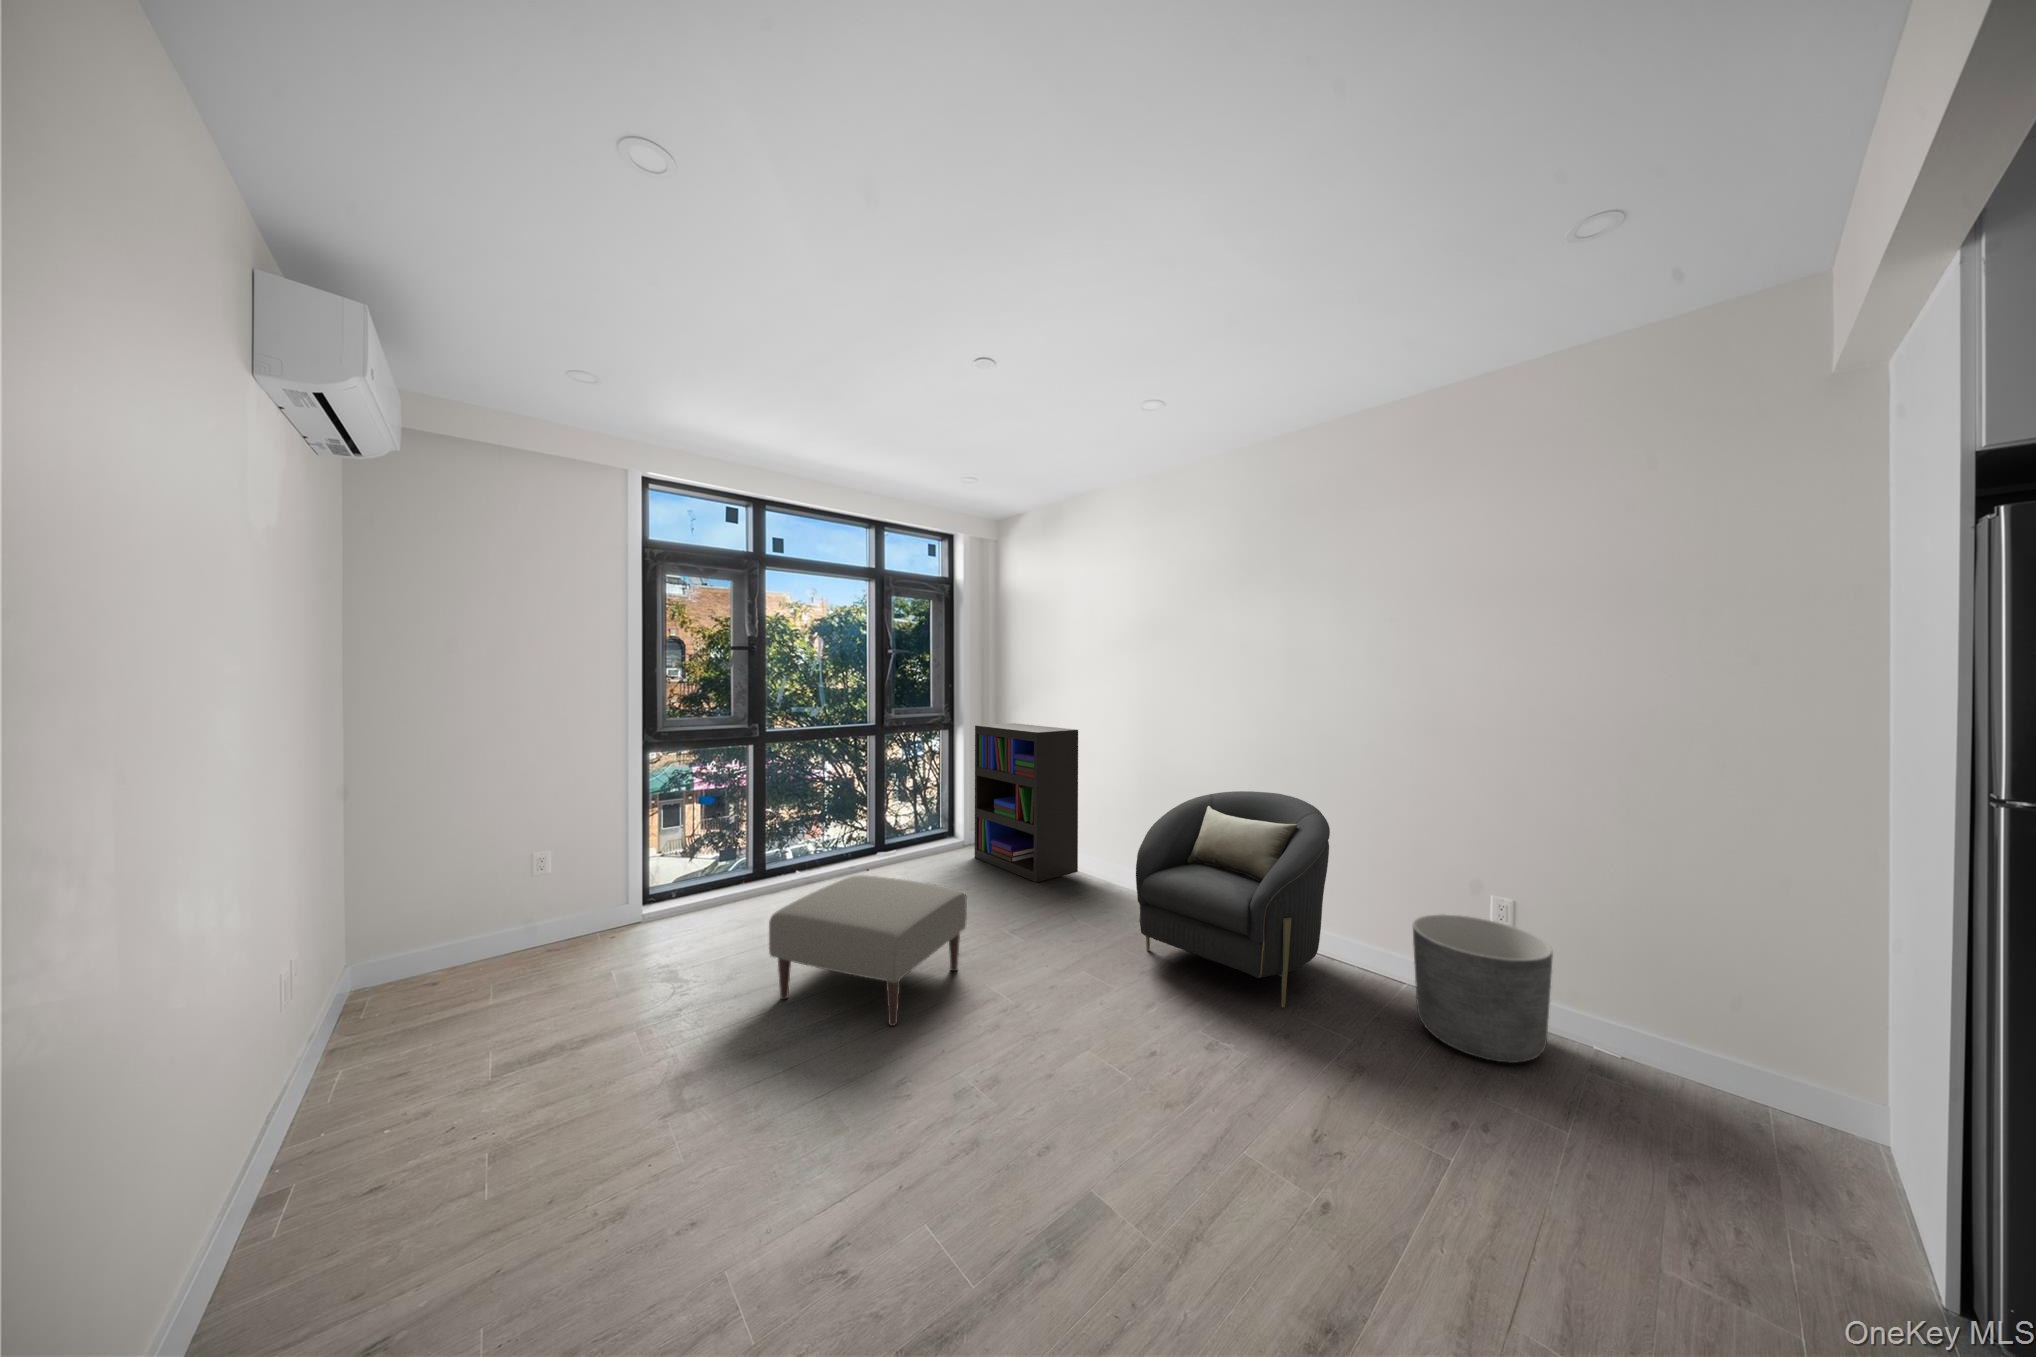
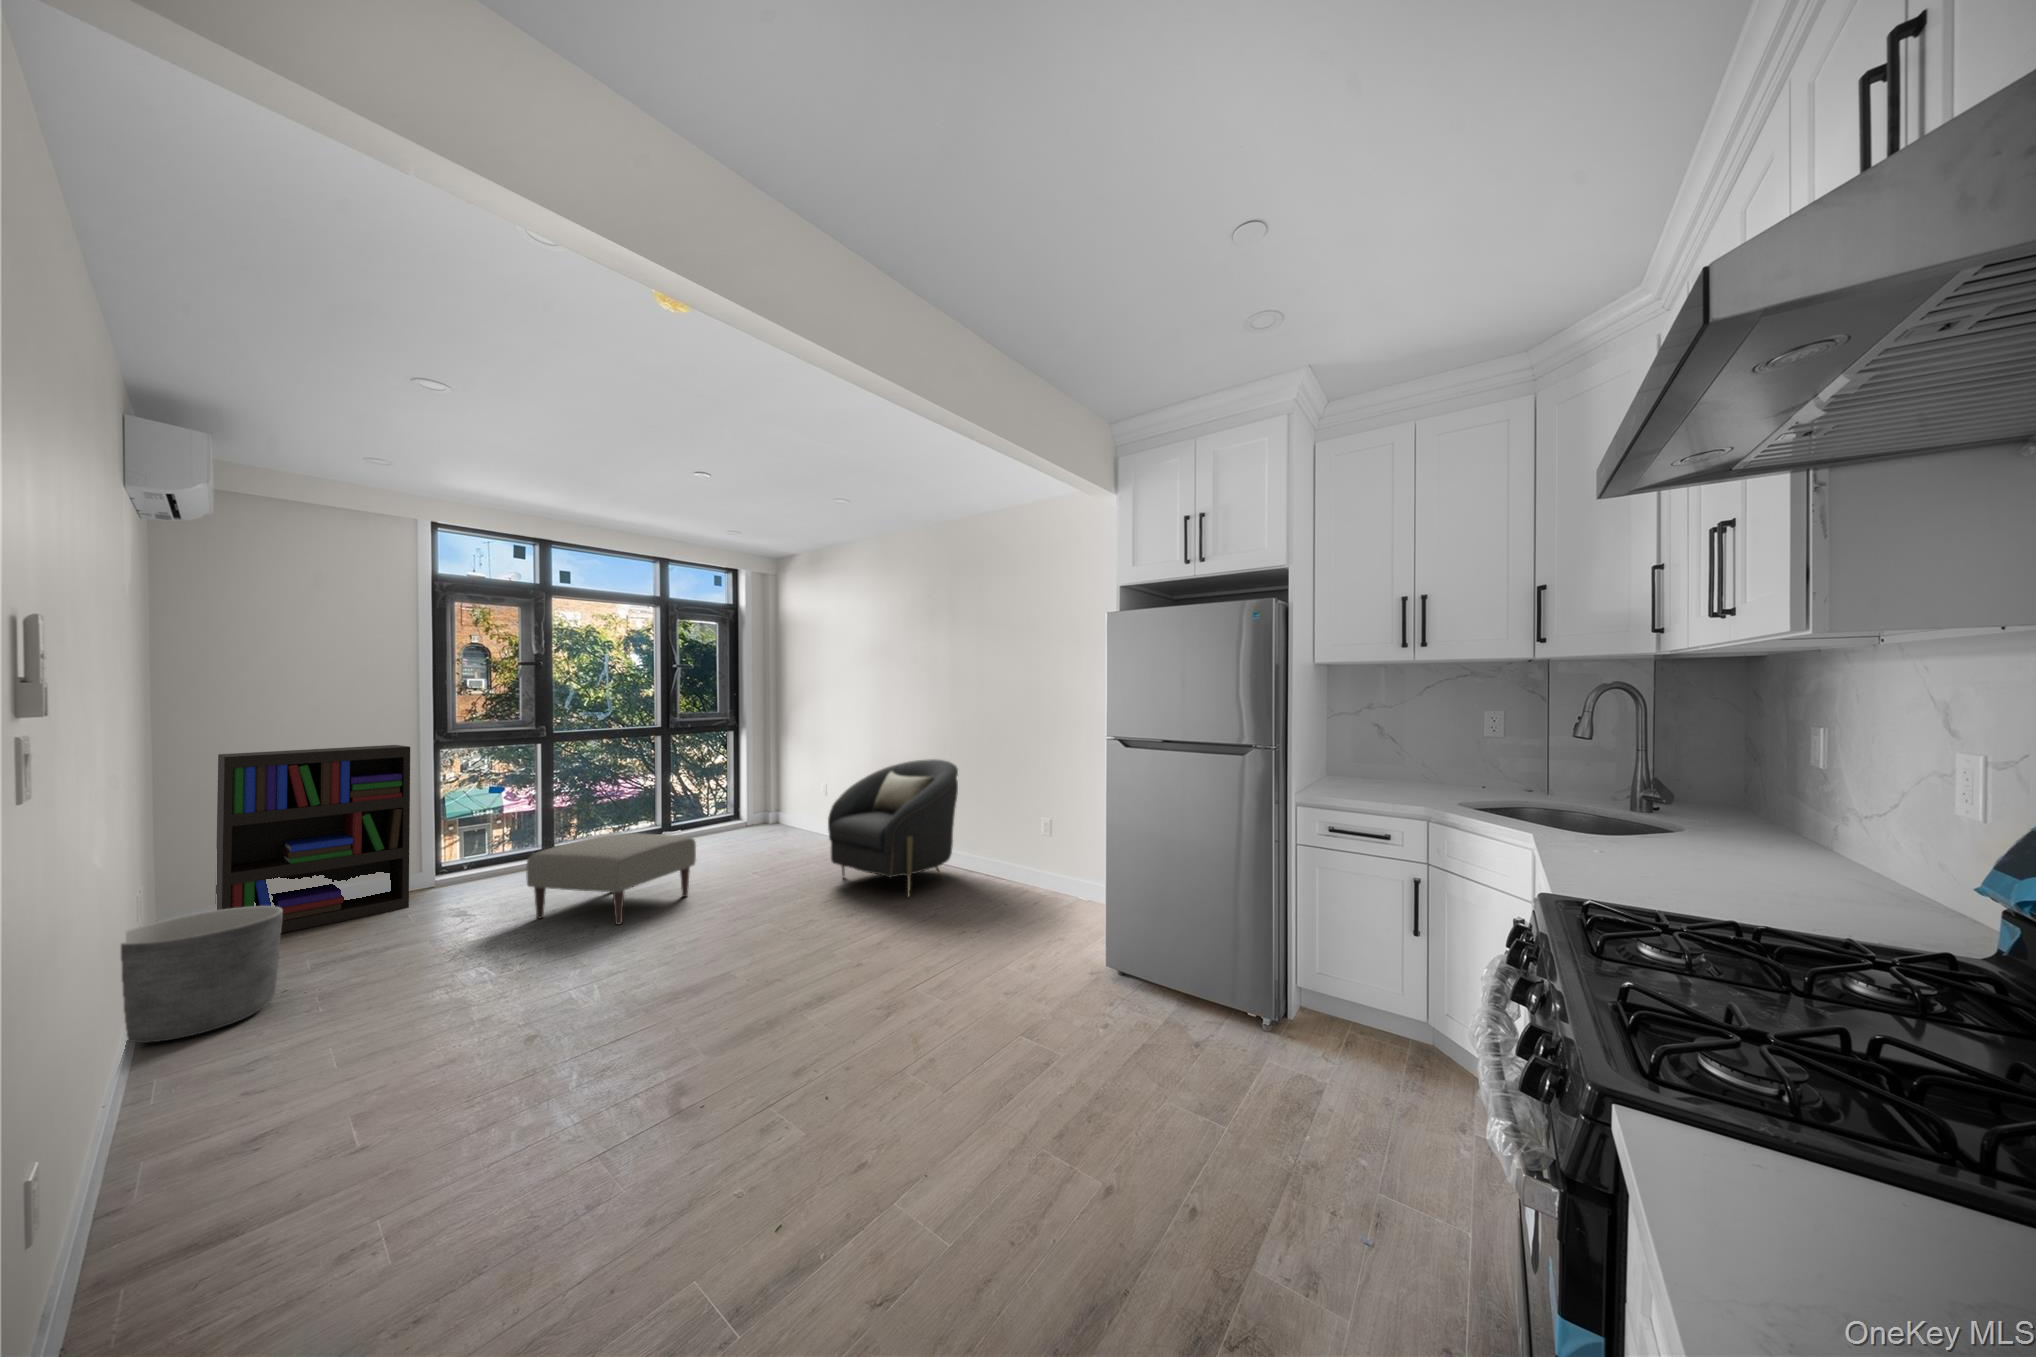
bookshelf: present [975,723,1078,882] -> present [216,745,410,933]
planter: present [1413,914,1553,1063] -> present [121,907,282,1043]

